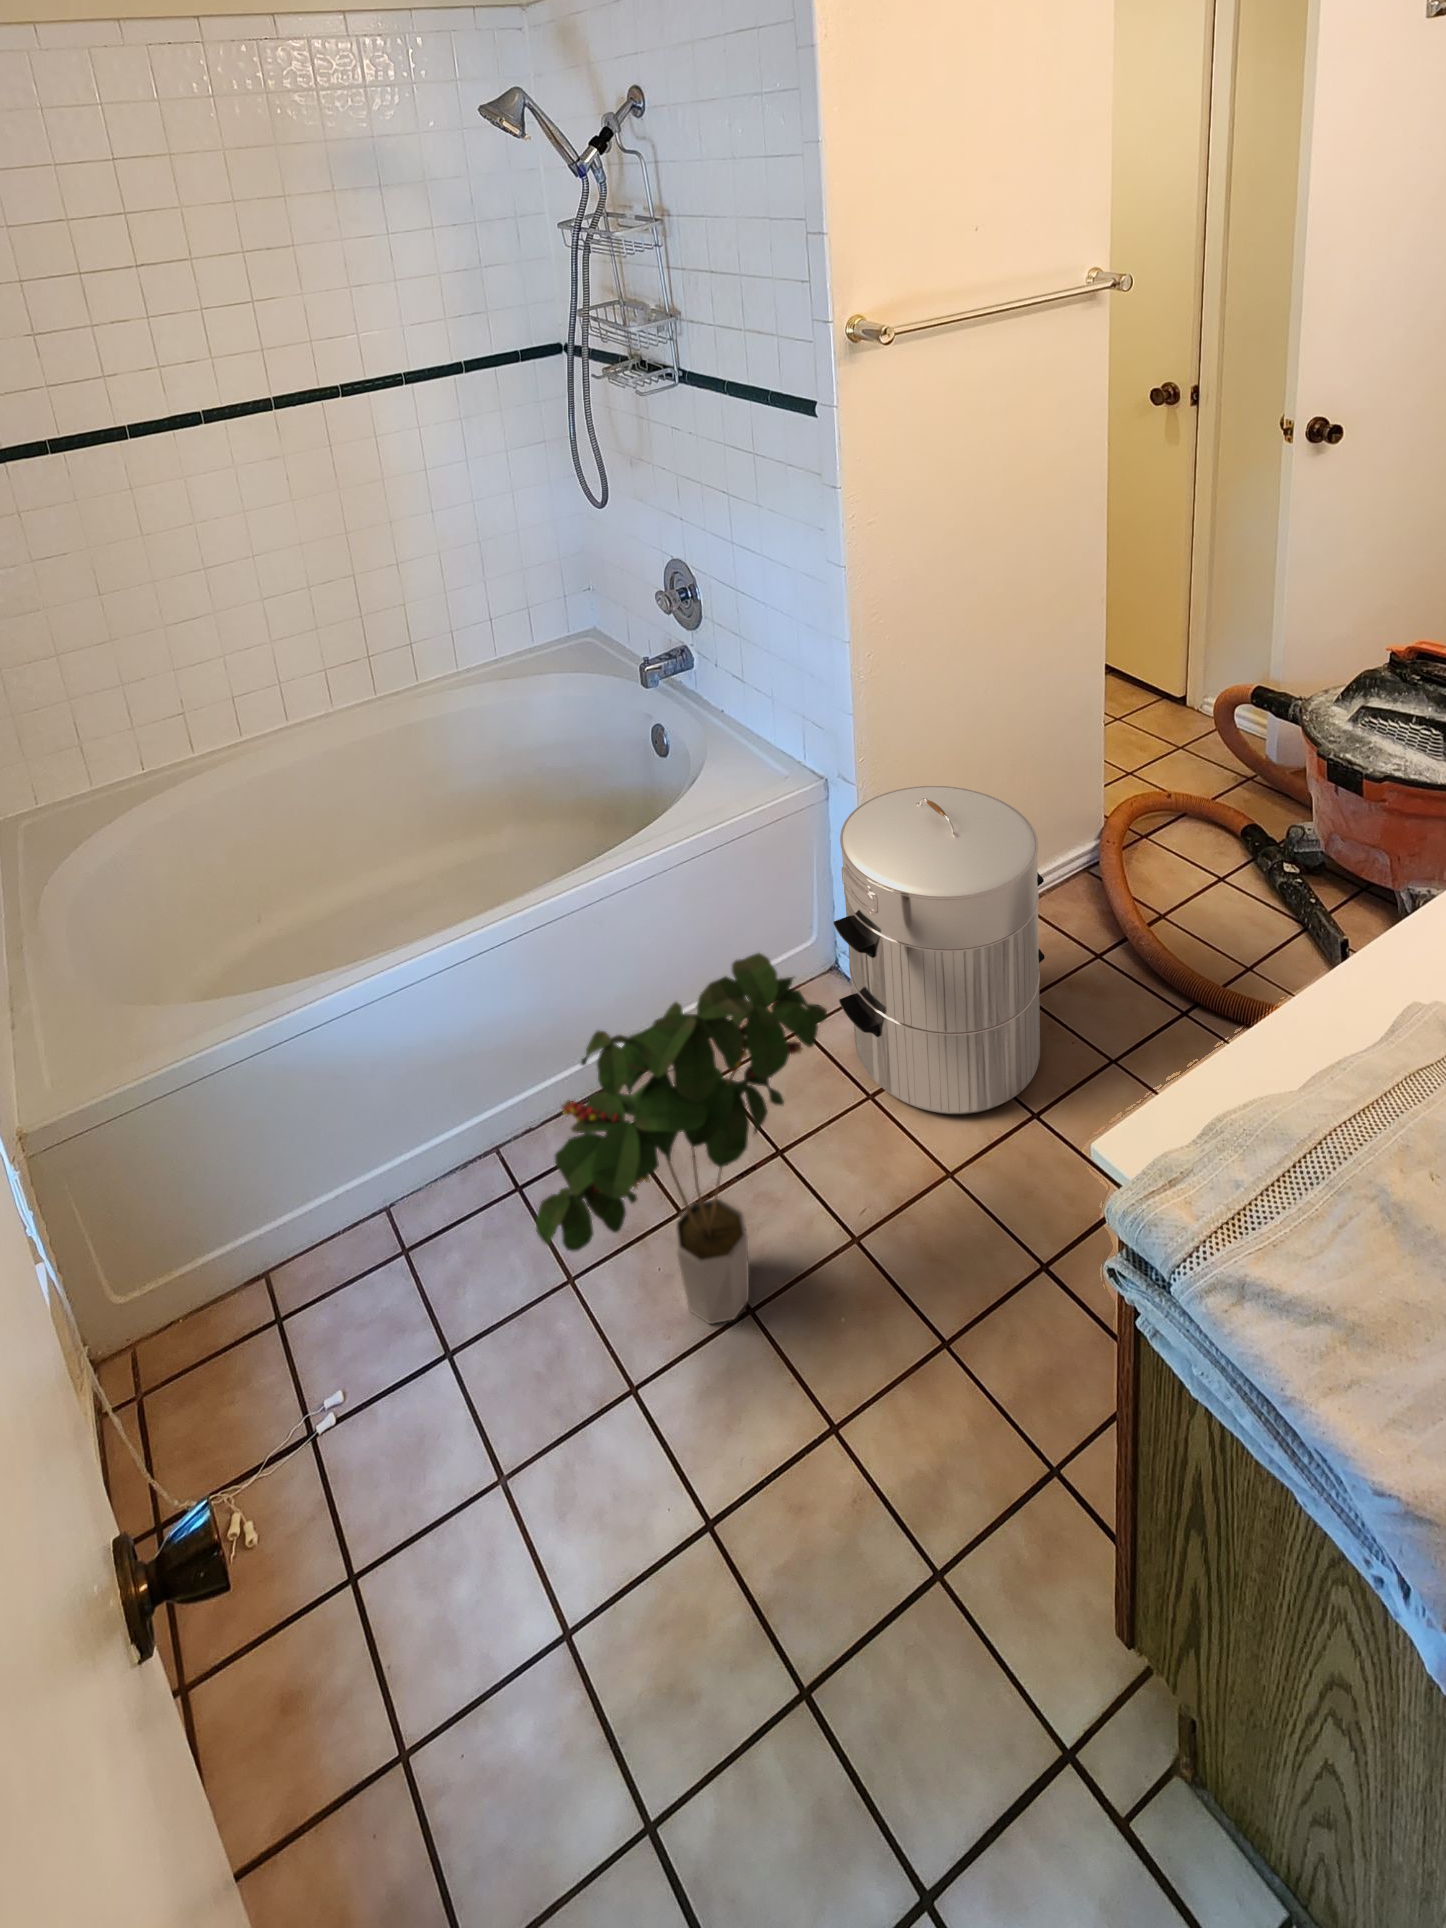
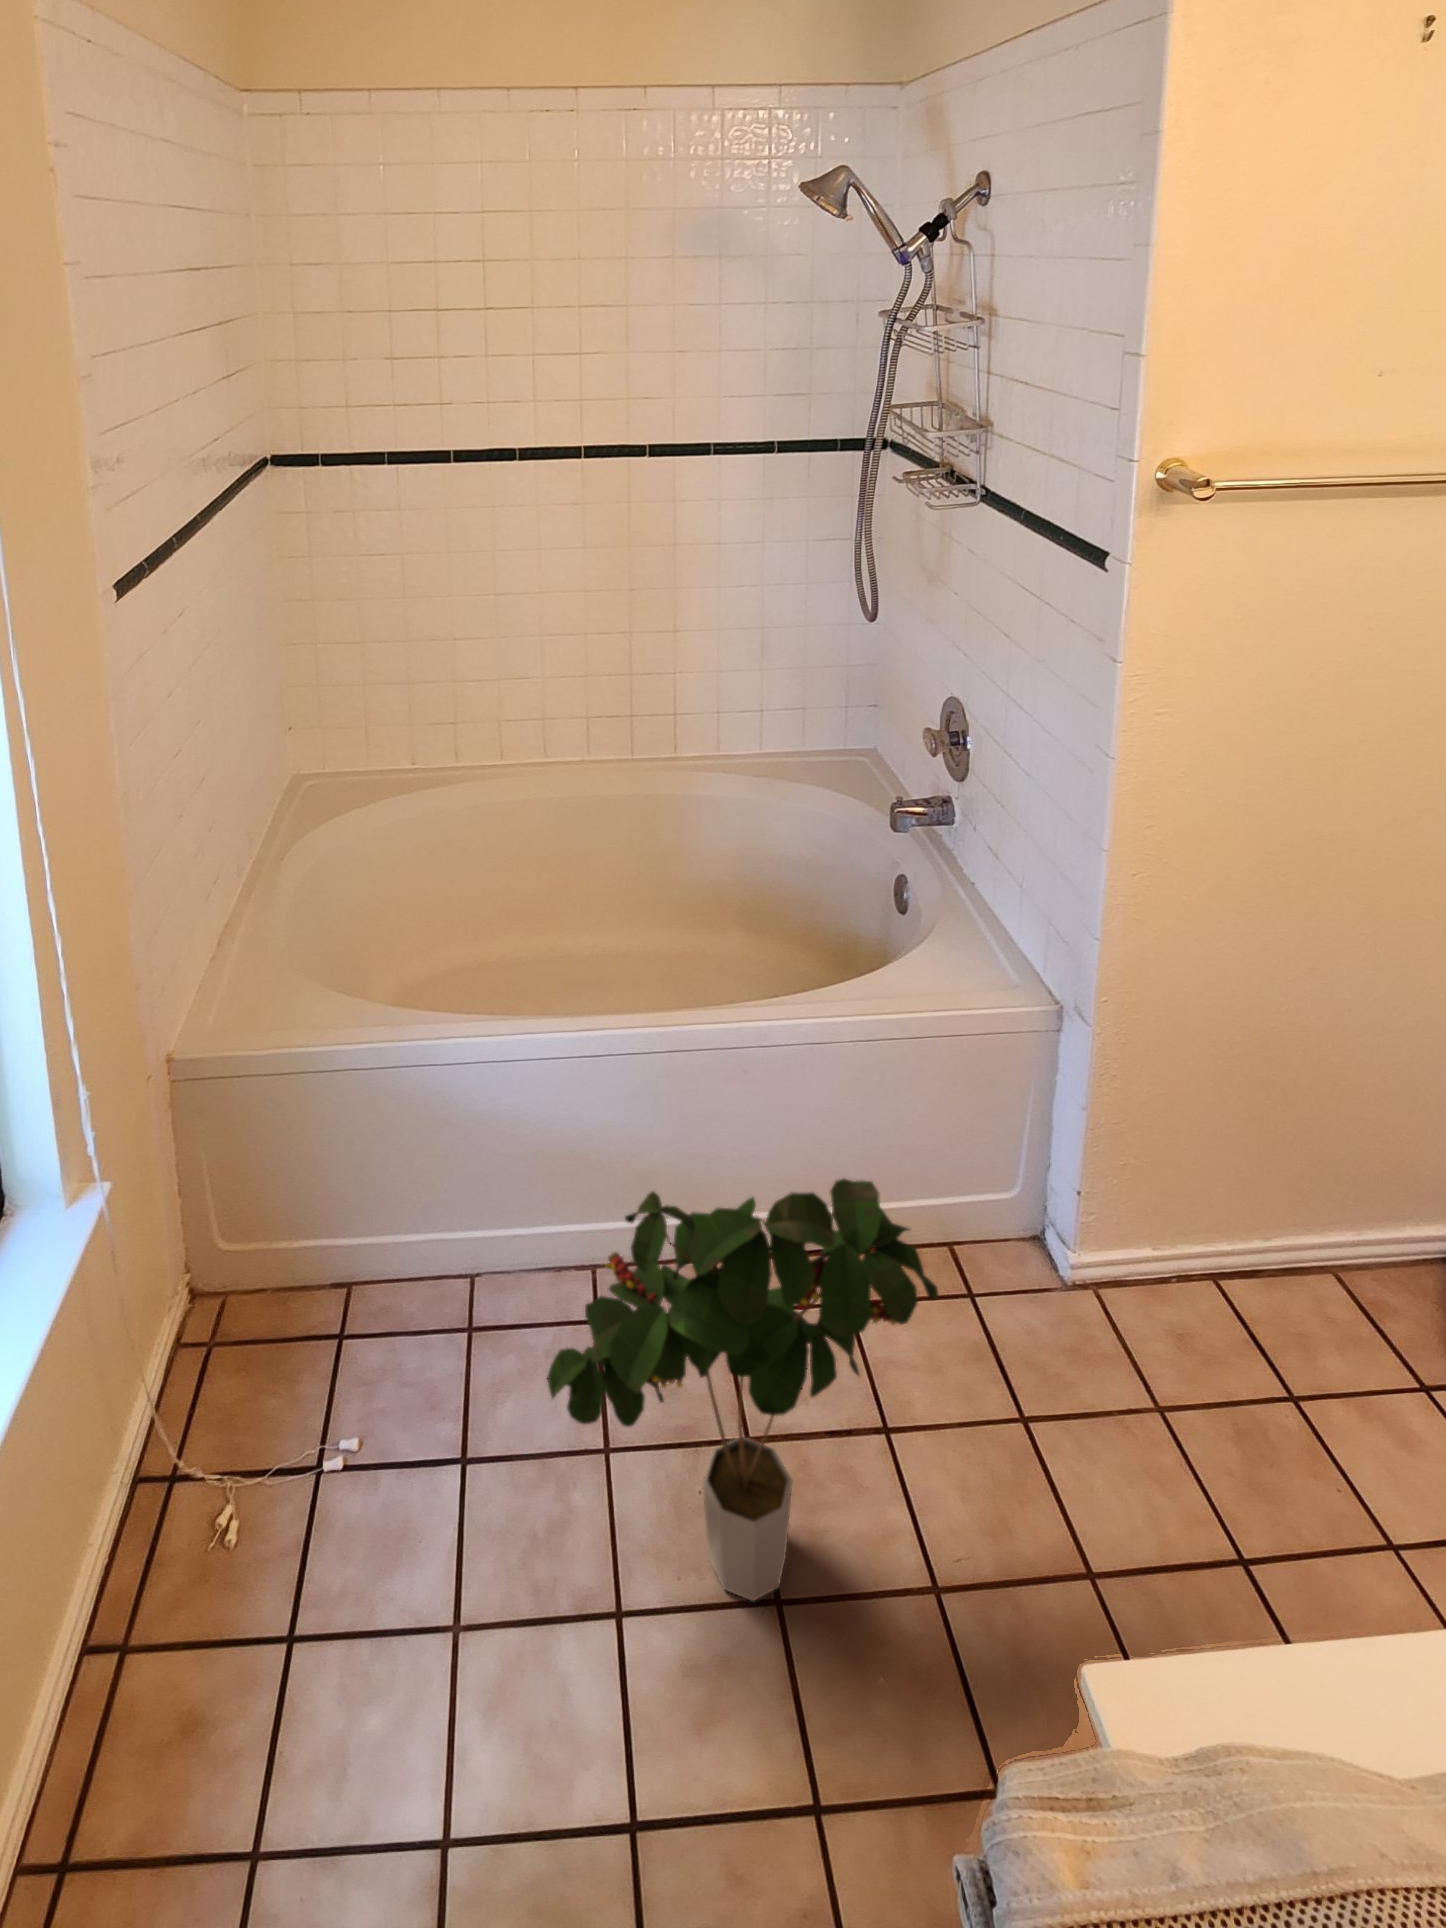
waste bin: present [834,786,1045,1114] -> none [1005,1049,1325,1521]

